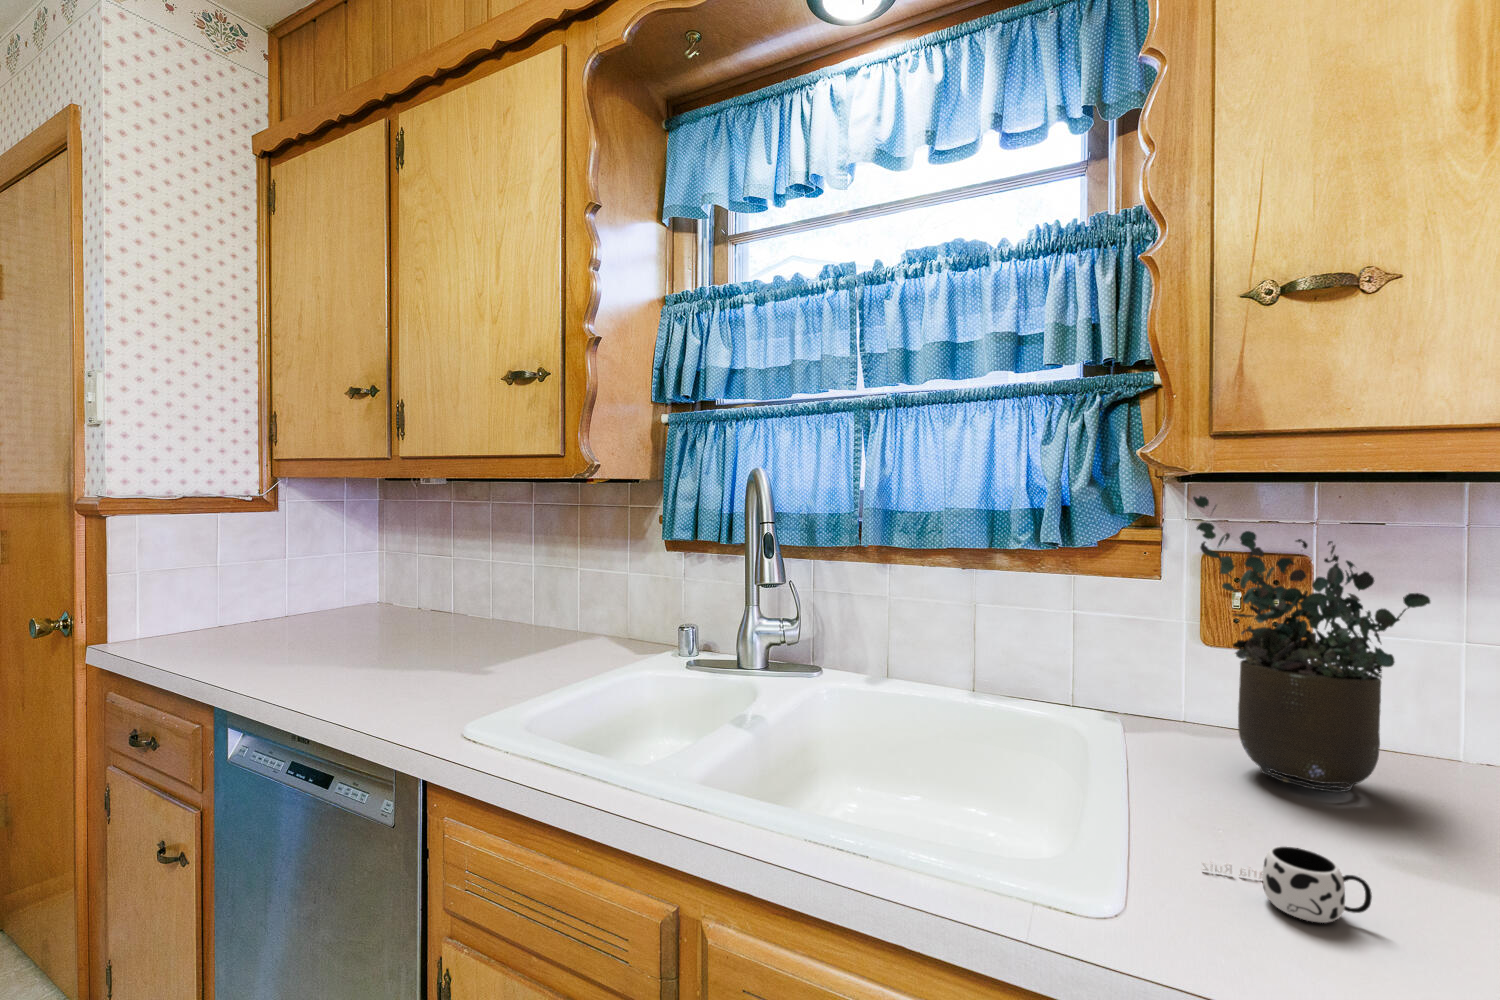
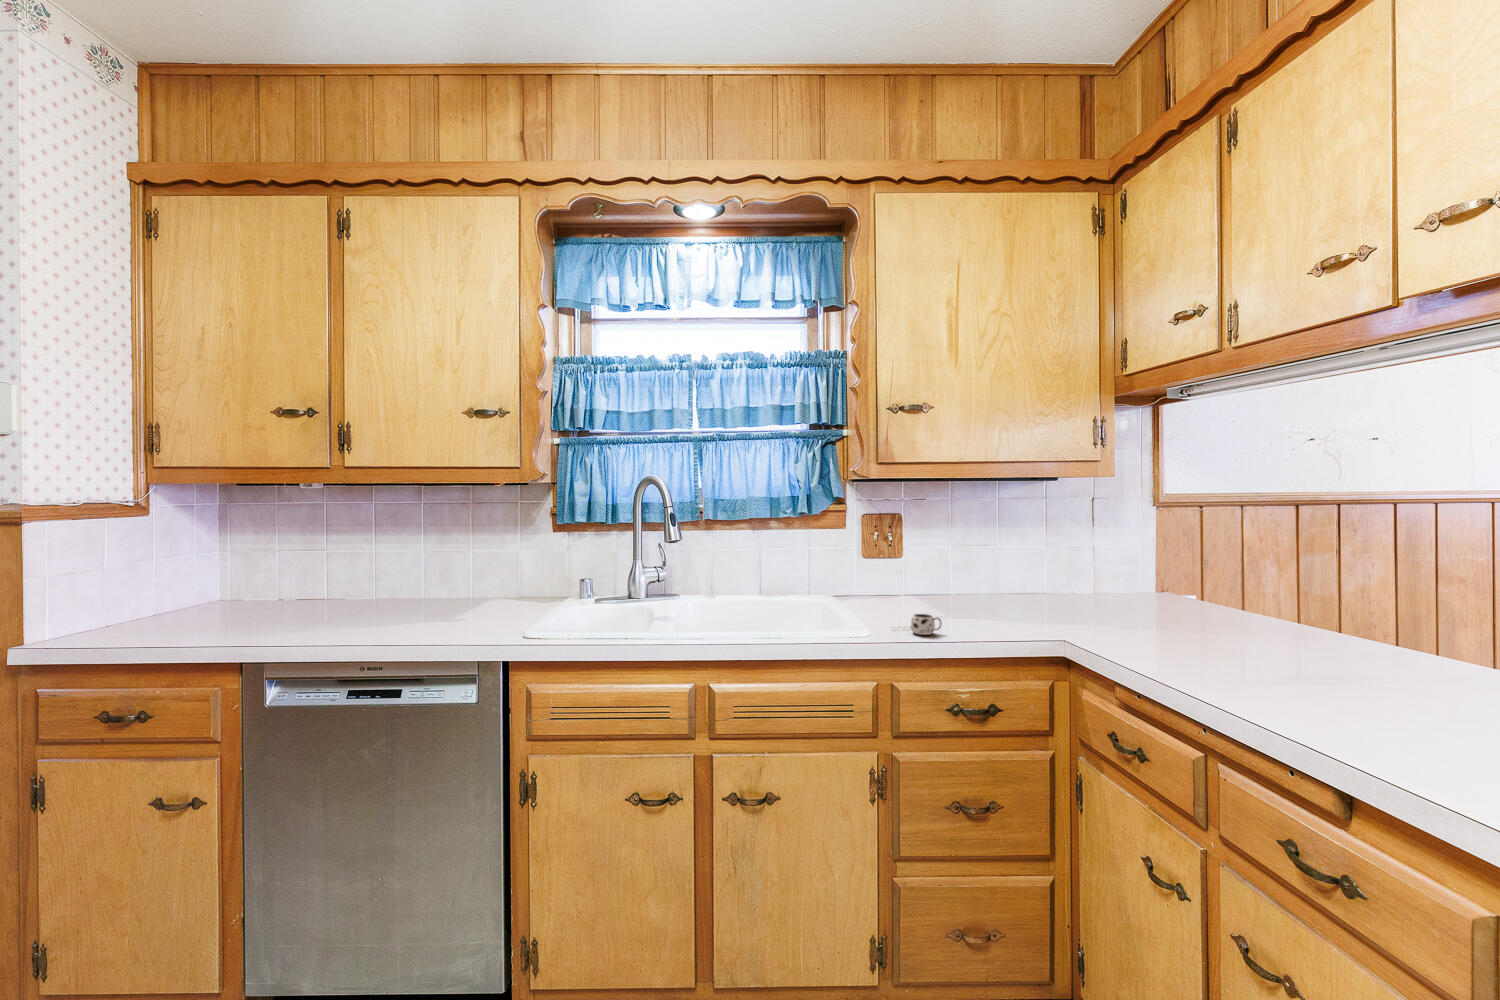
potted plant: present [1193,496,1430,792] -> none [865,489,947,606]

